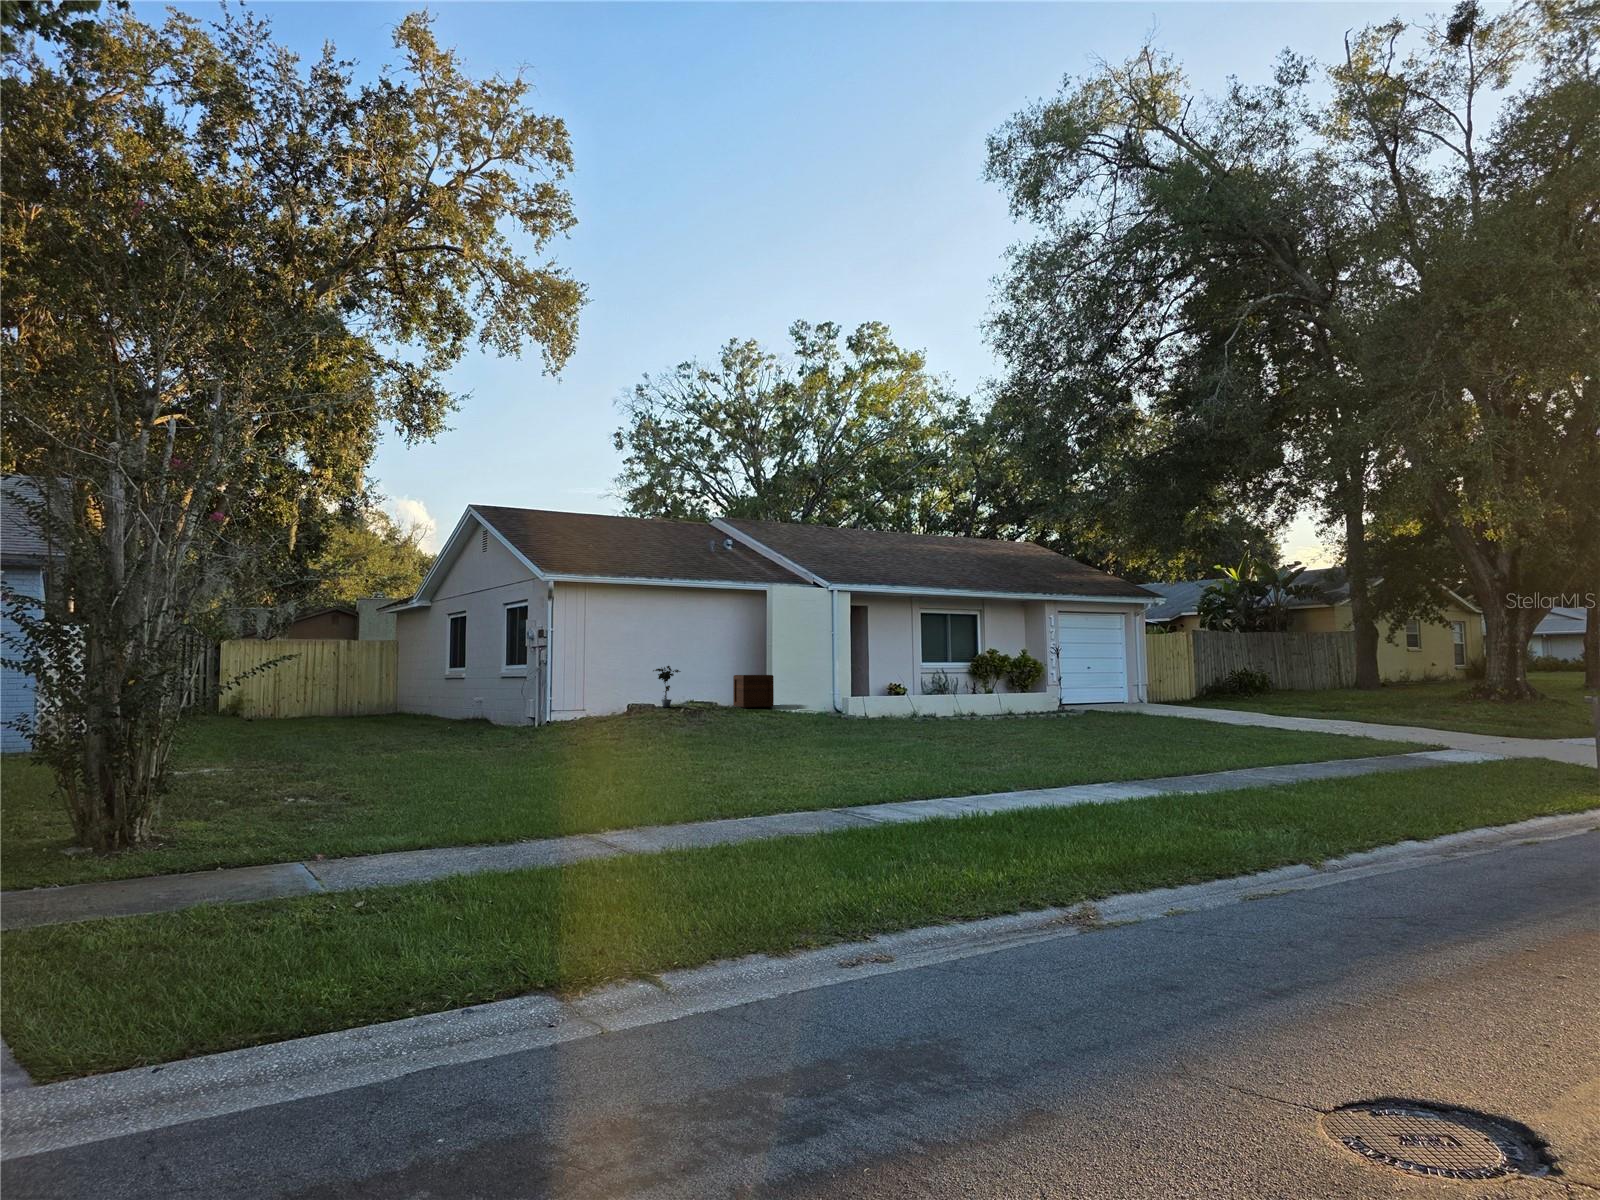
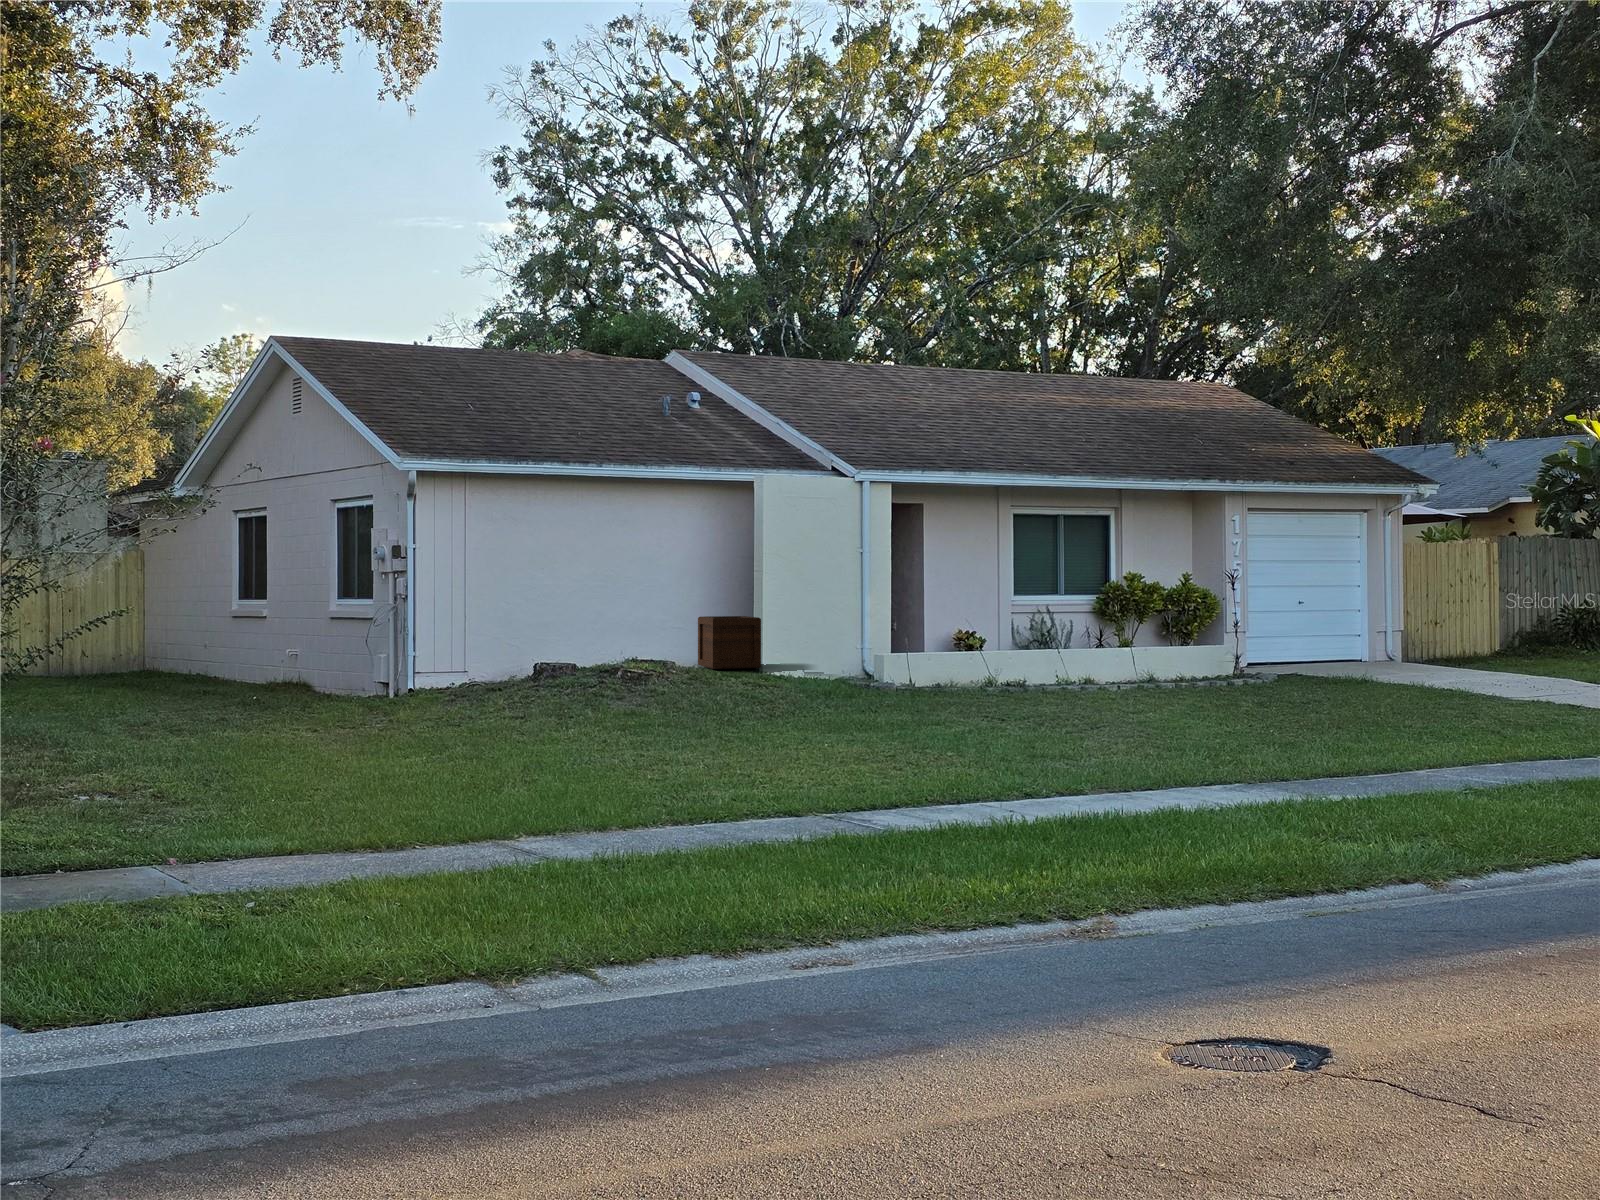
potted plant: present [653,666,680,707] -> none [569,600,615,668]

